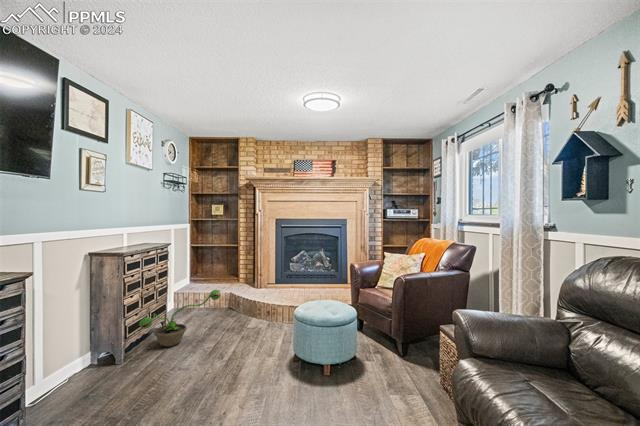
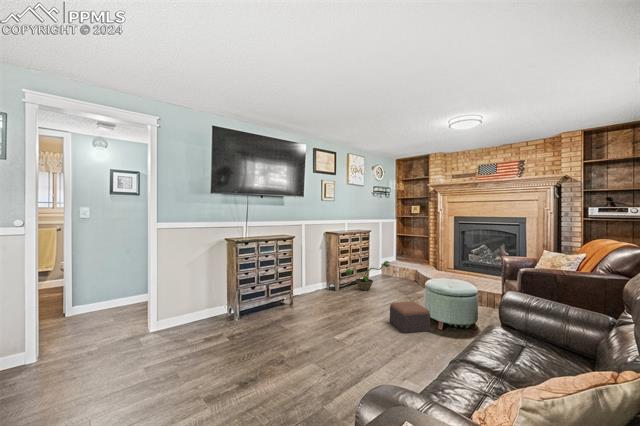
footstool: none [271,349,332,413] -> present [390,302,430,333]

